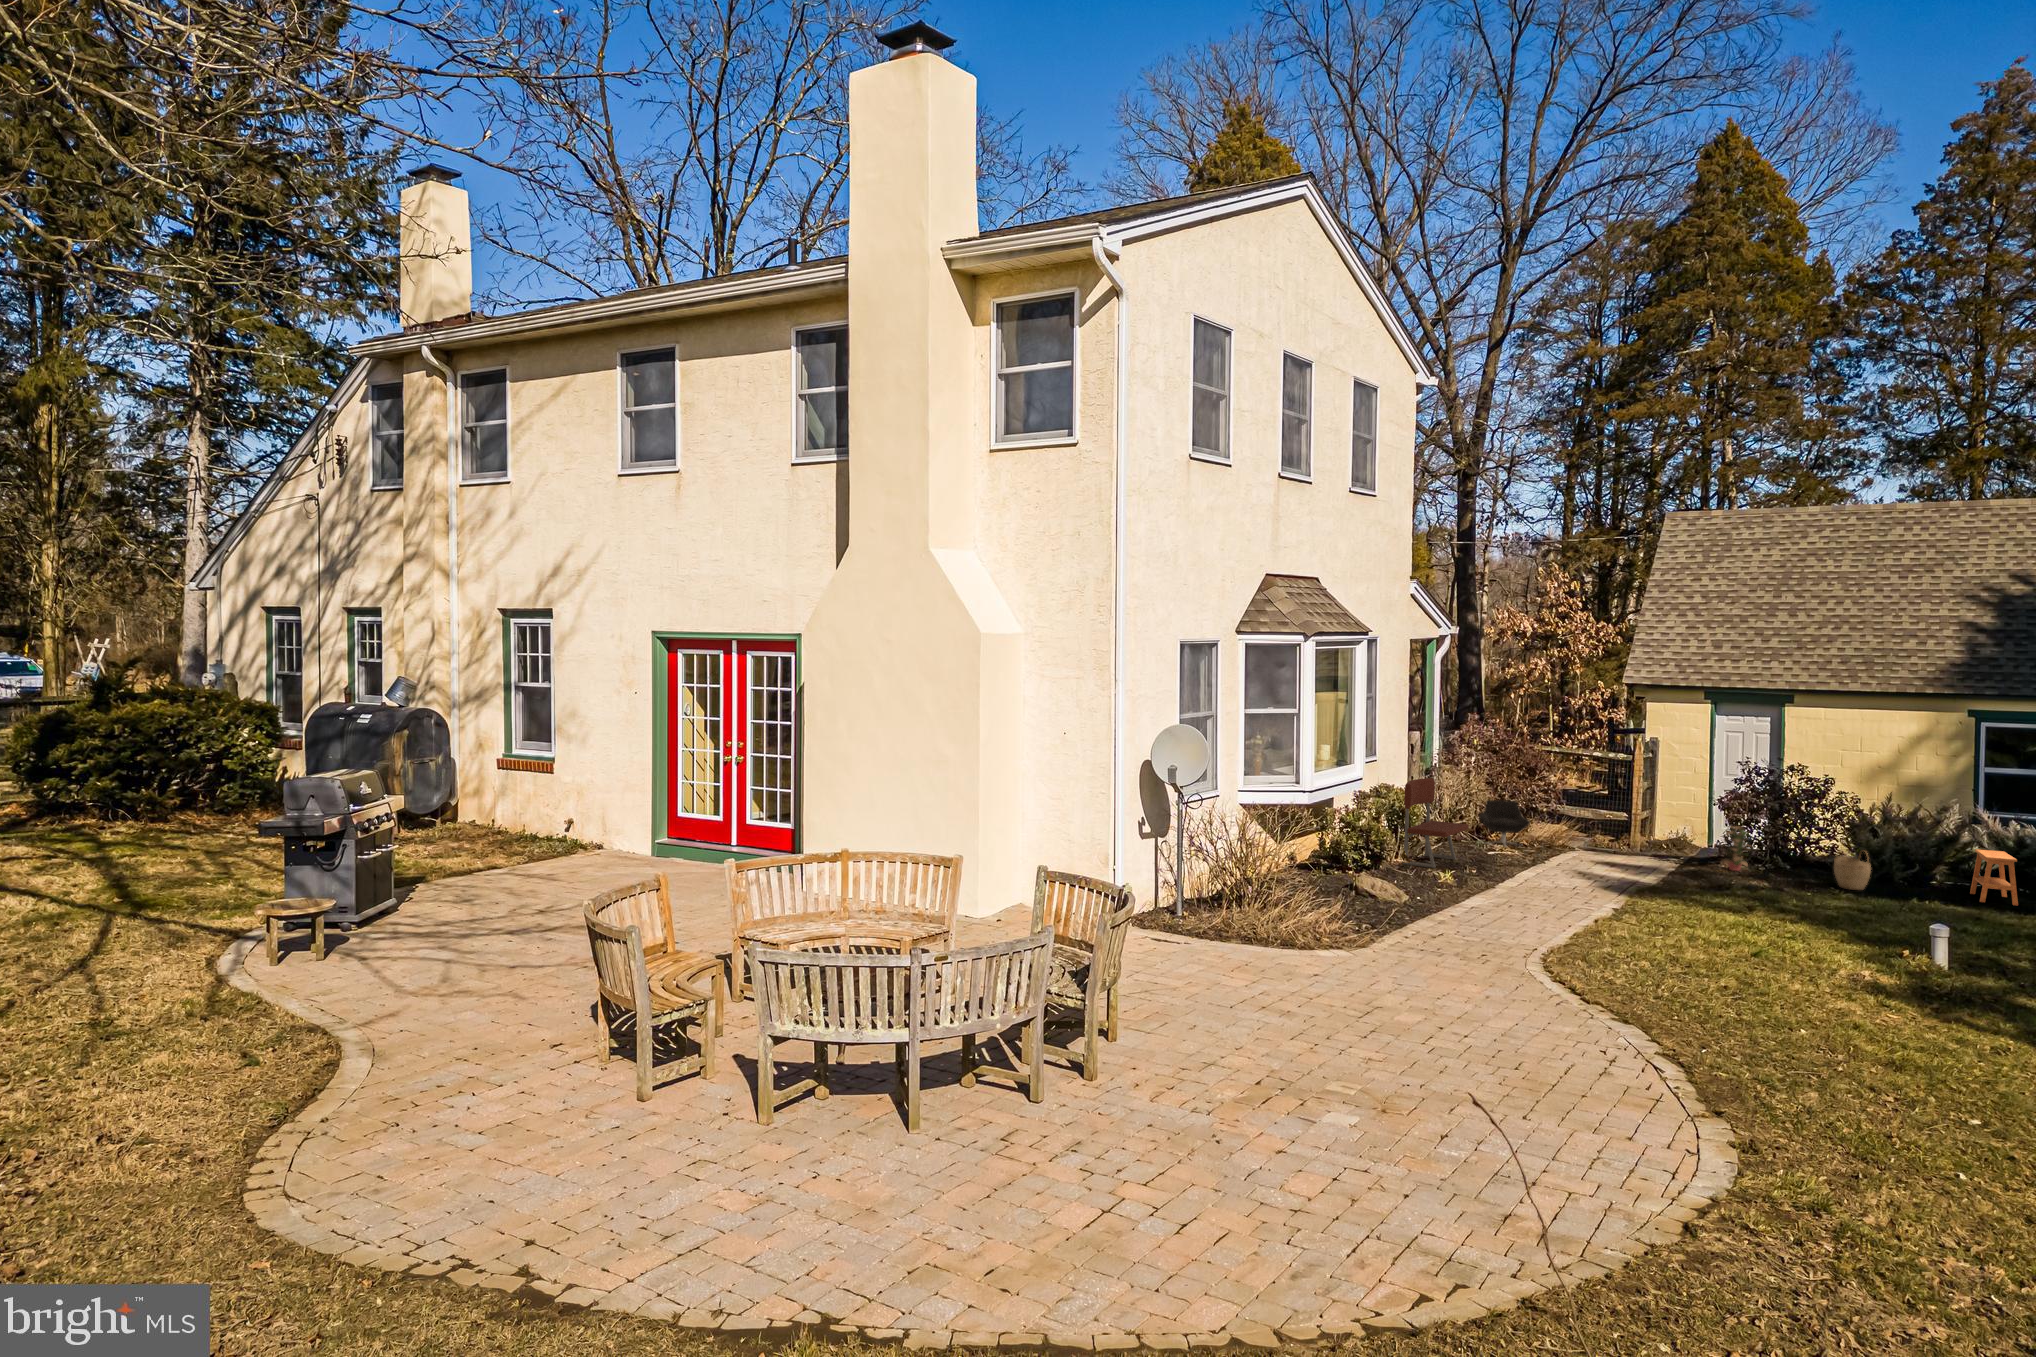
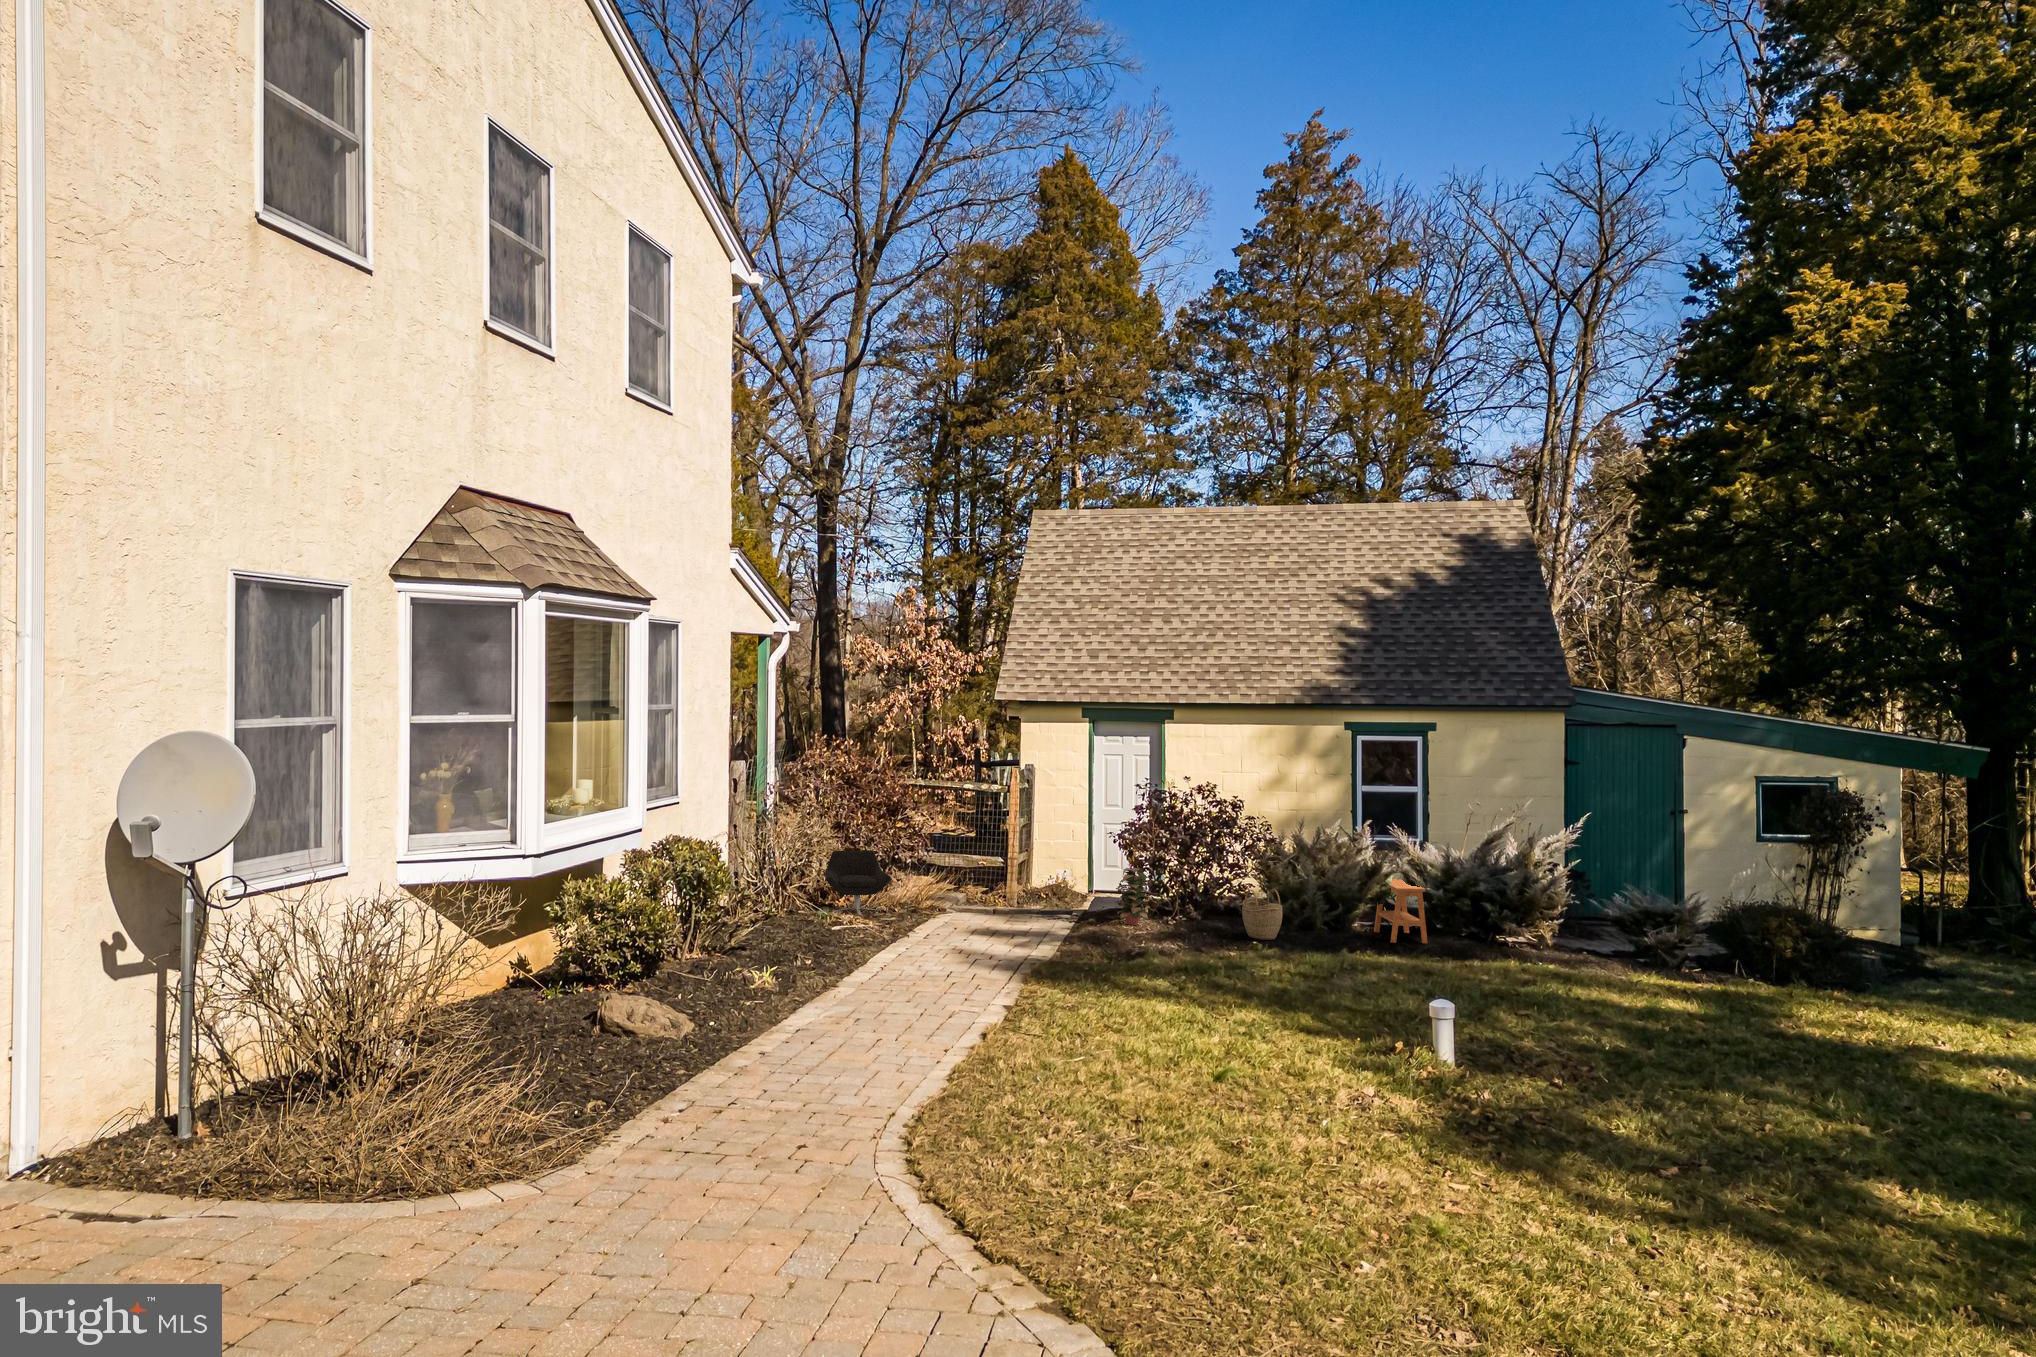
bench: present [1403,778,1469,868] -> none [709,824,807,960]

